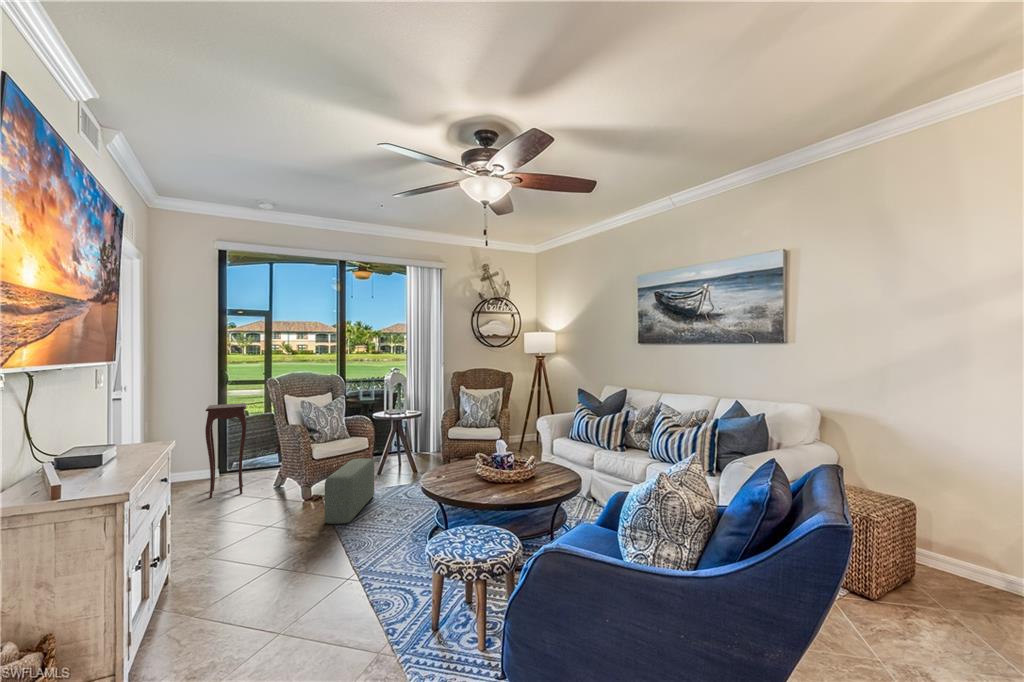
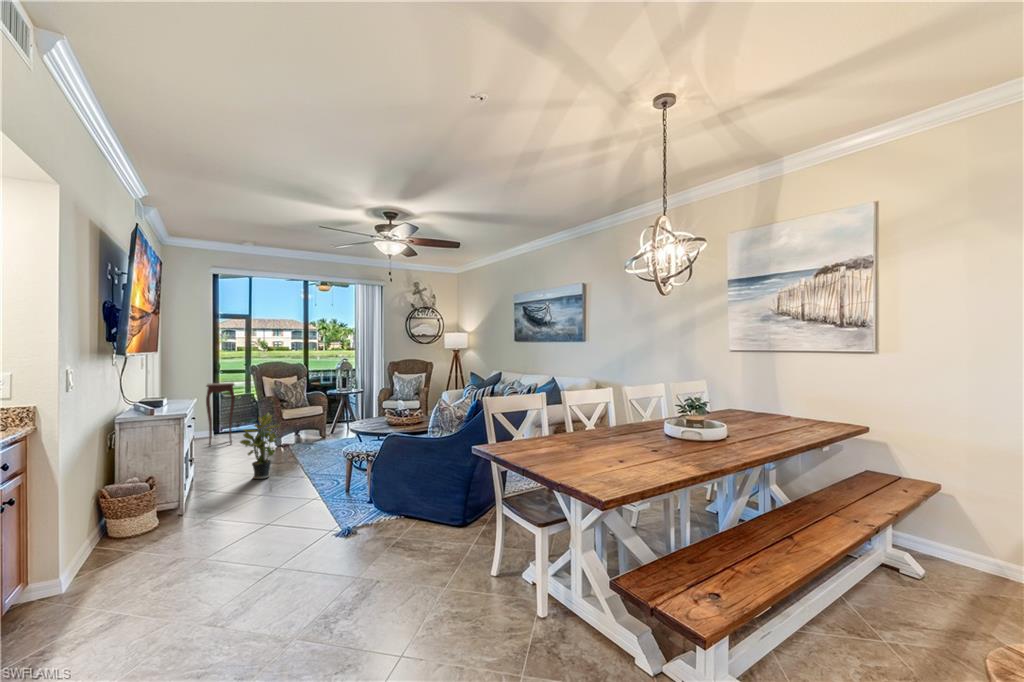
pouf: present [325,458,374,524] -> none [290,419,326,458]
potted plant: none [245,463,314,580] -> present [240,413,280,479]

